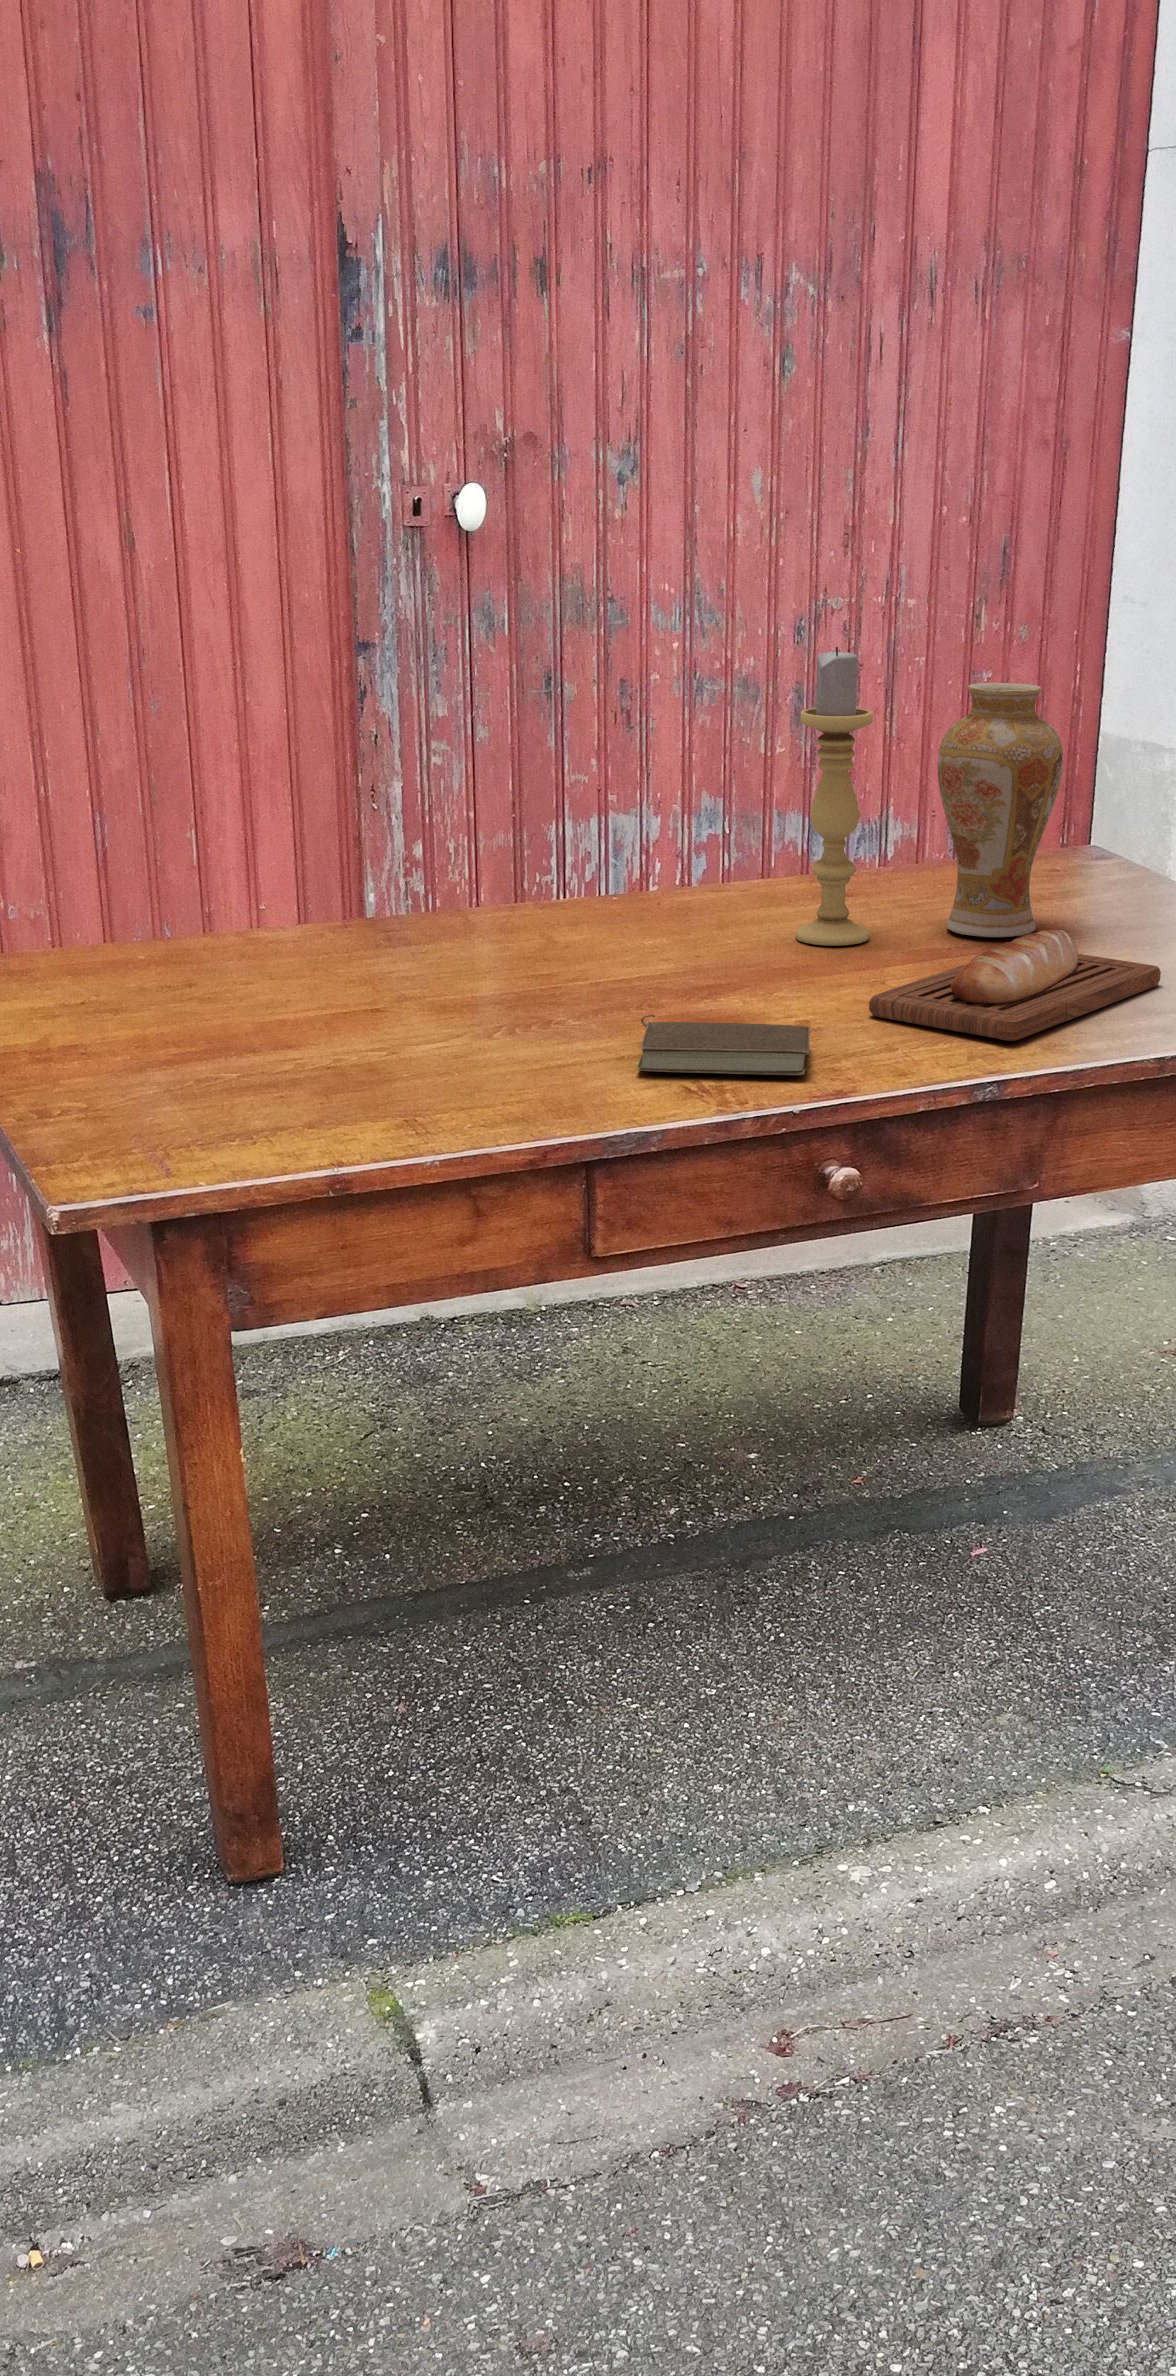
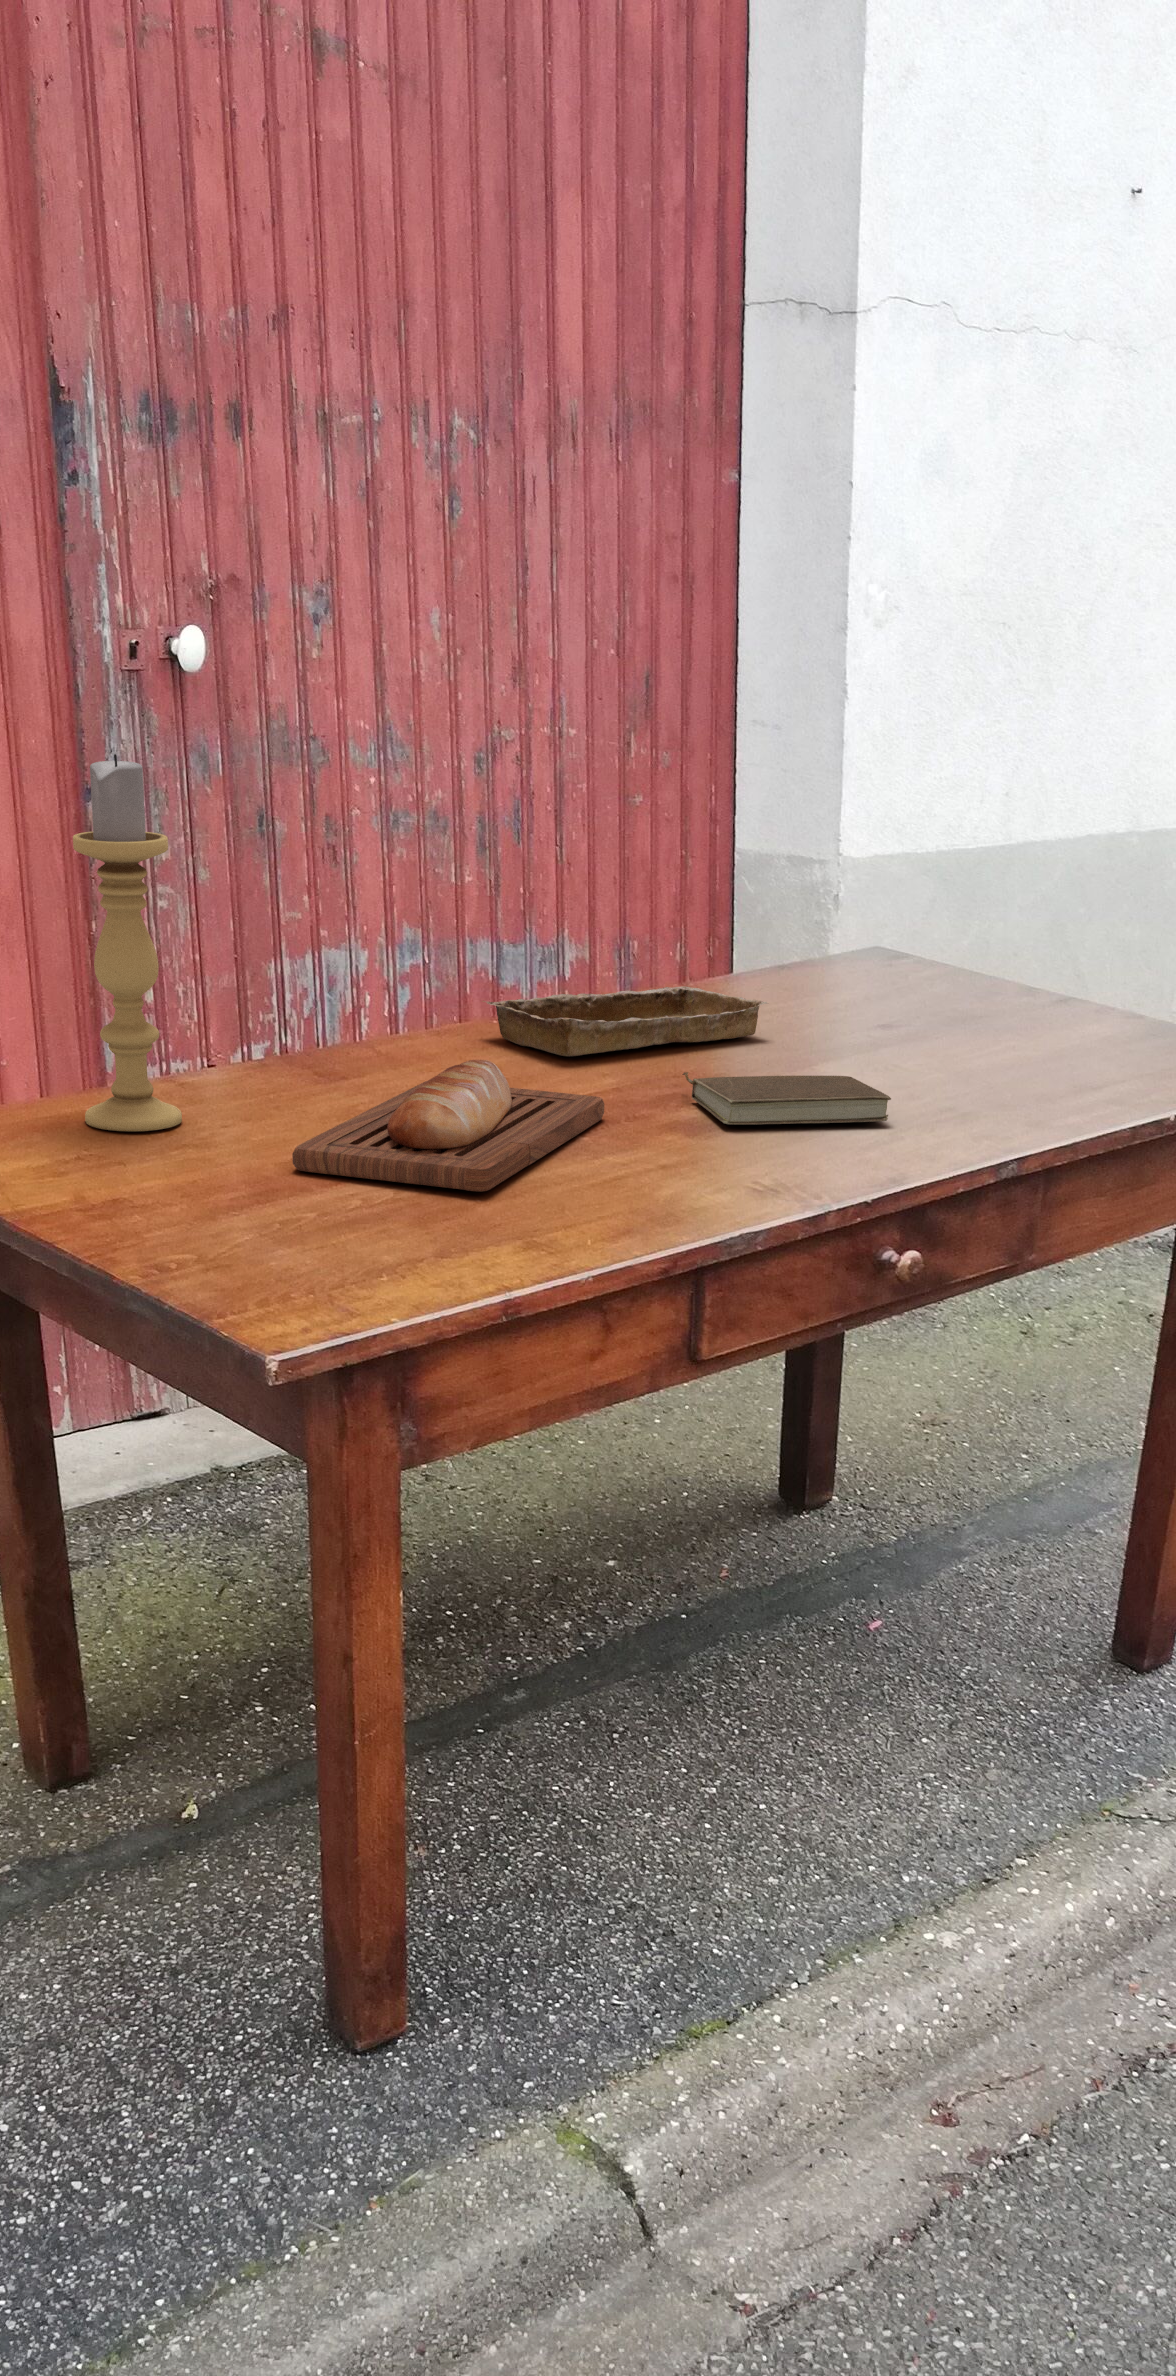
candle holder: present [796,647,873,946] -> present [73,754,182,1131]
vase: present [937,683,1063,937] -> none [809,745,935,995]
tray: none [538,924,817,992] -> present [483,986,767,1056]
bread loaf: present [869,930,1161,1041] -> present [292,1060,604,1191]

